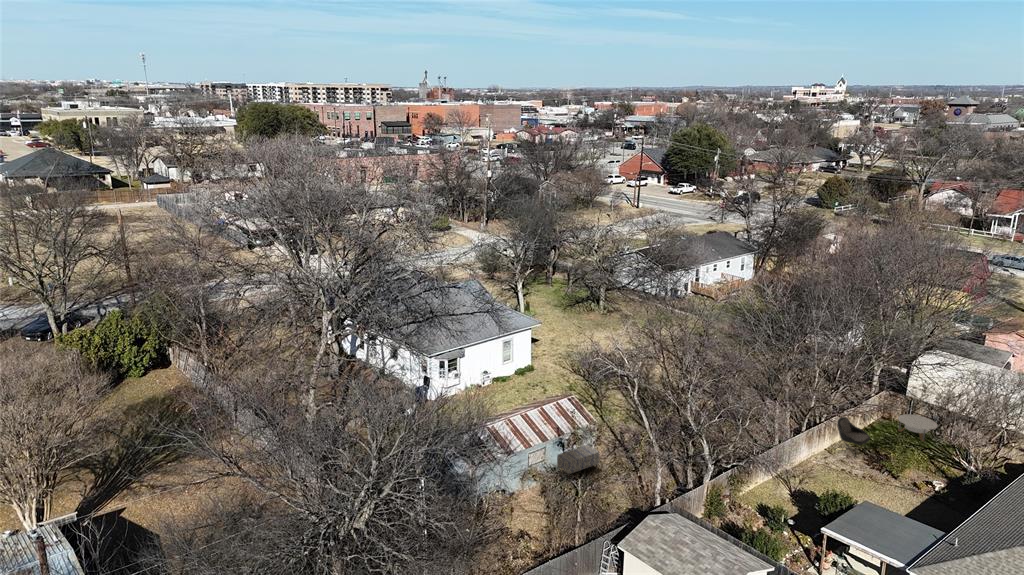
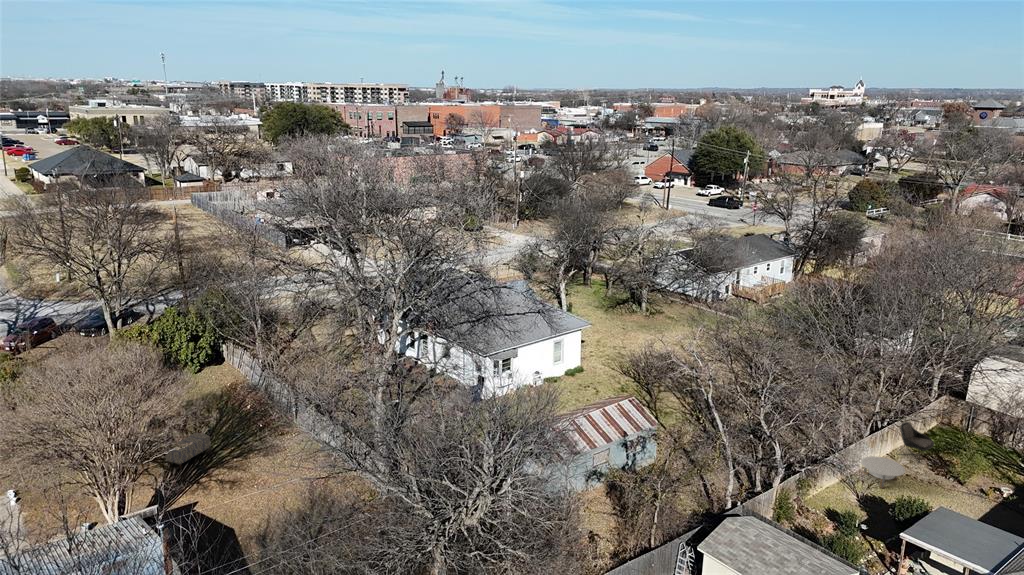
round table: present [898,414,938,441] -> present [861,456,905,488]
bench: present [557,445,599,479] -> present [166,433,211,469]

